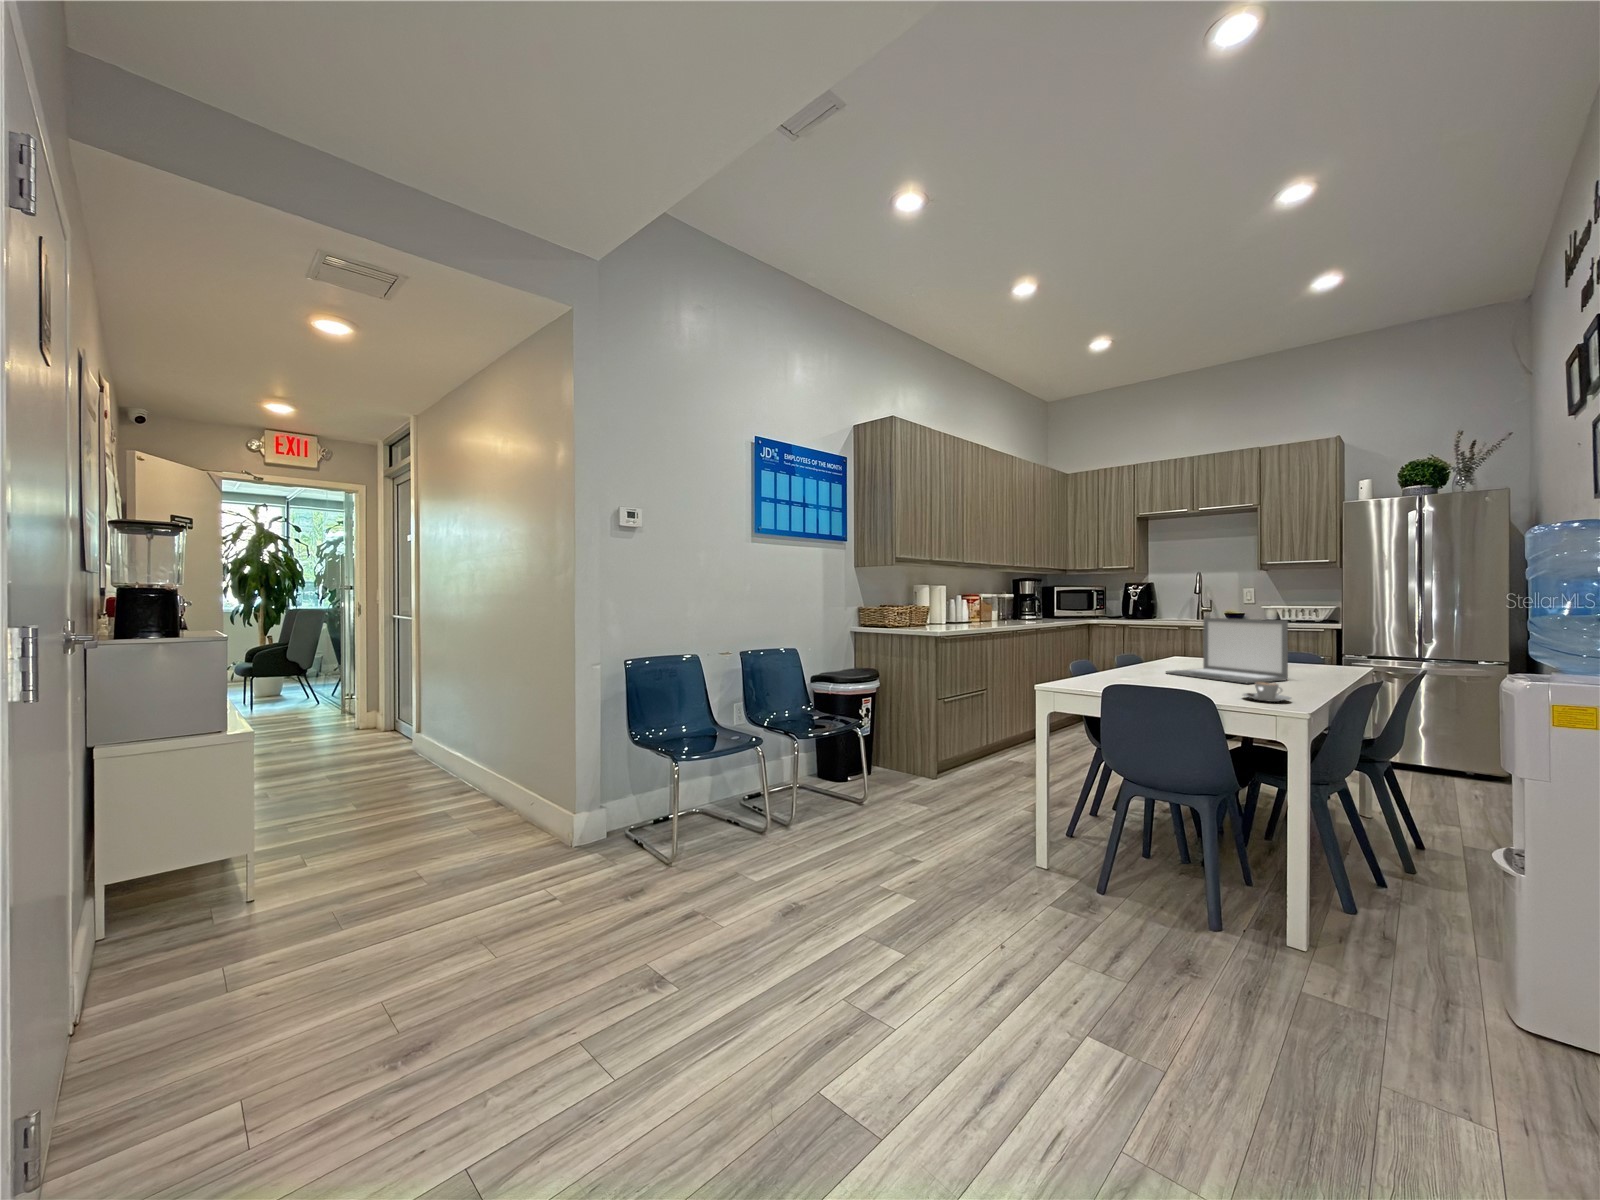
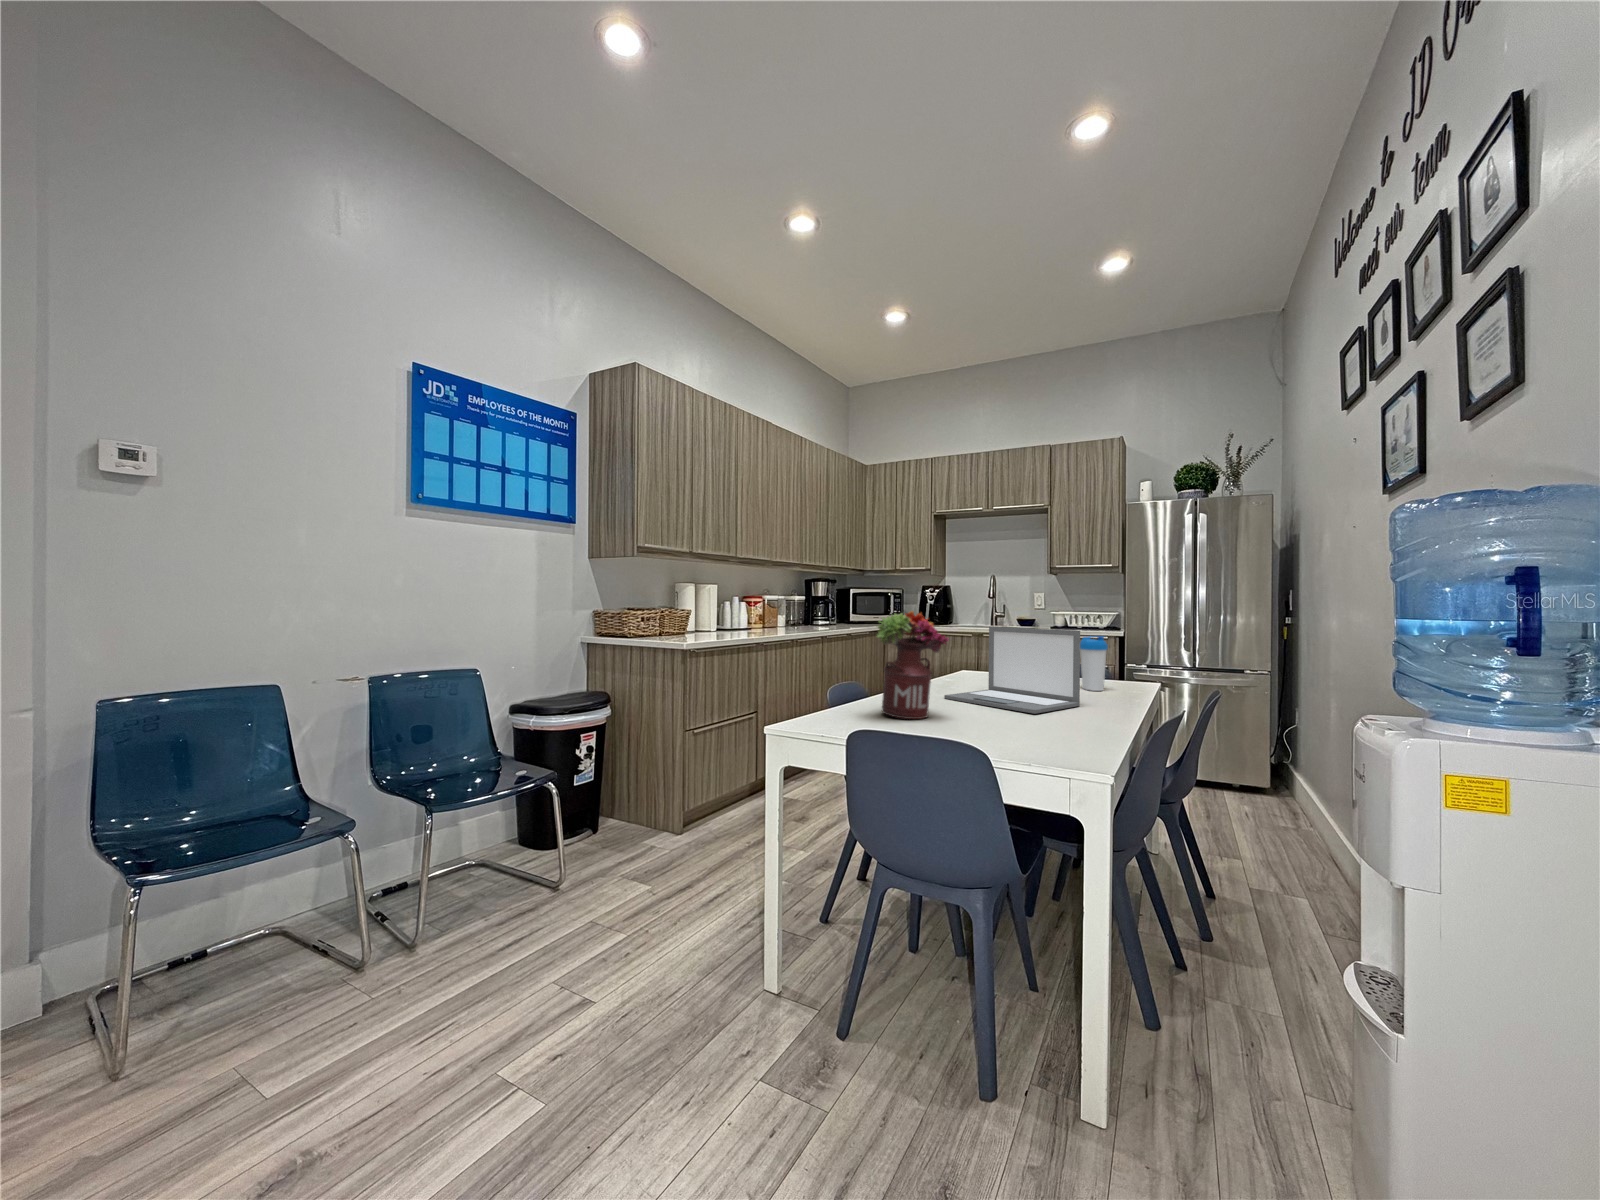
flower arrangement: none [1115,605,1175,684] -> present [877,611,948,719]
water bottle: none [1289,626,1317,672] -> present [1080,636,1108,691]
coffee cup: present [1243,682,1291,702] -> none [1028,720,1088,749]

